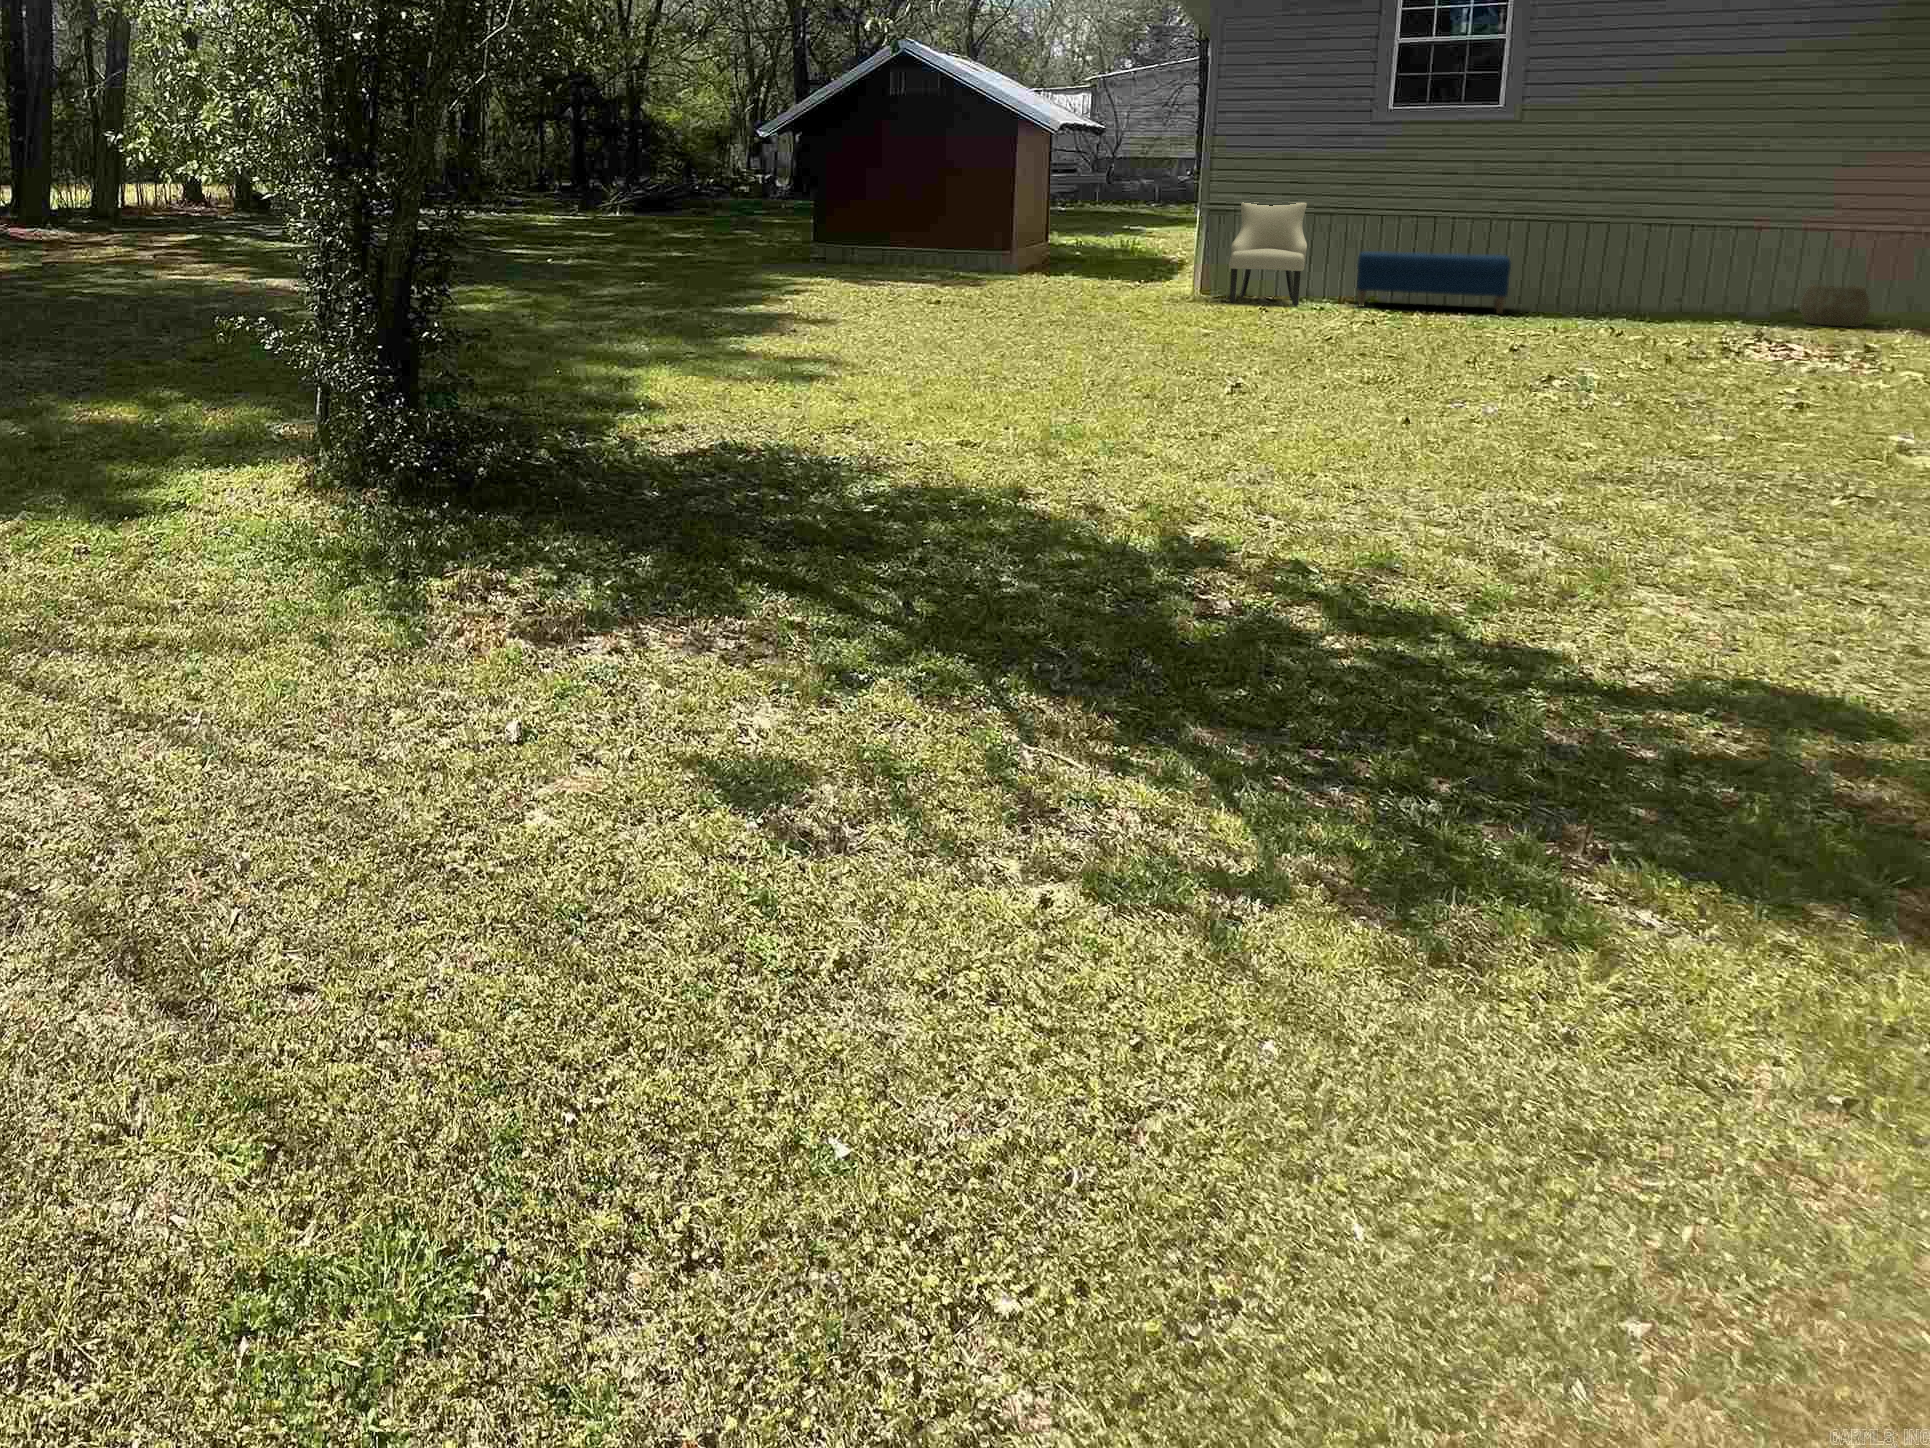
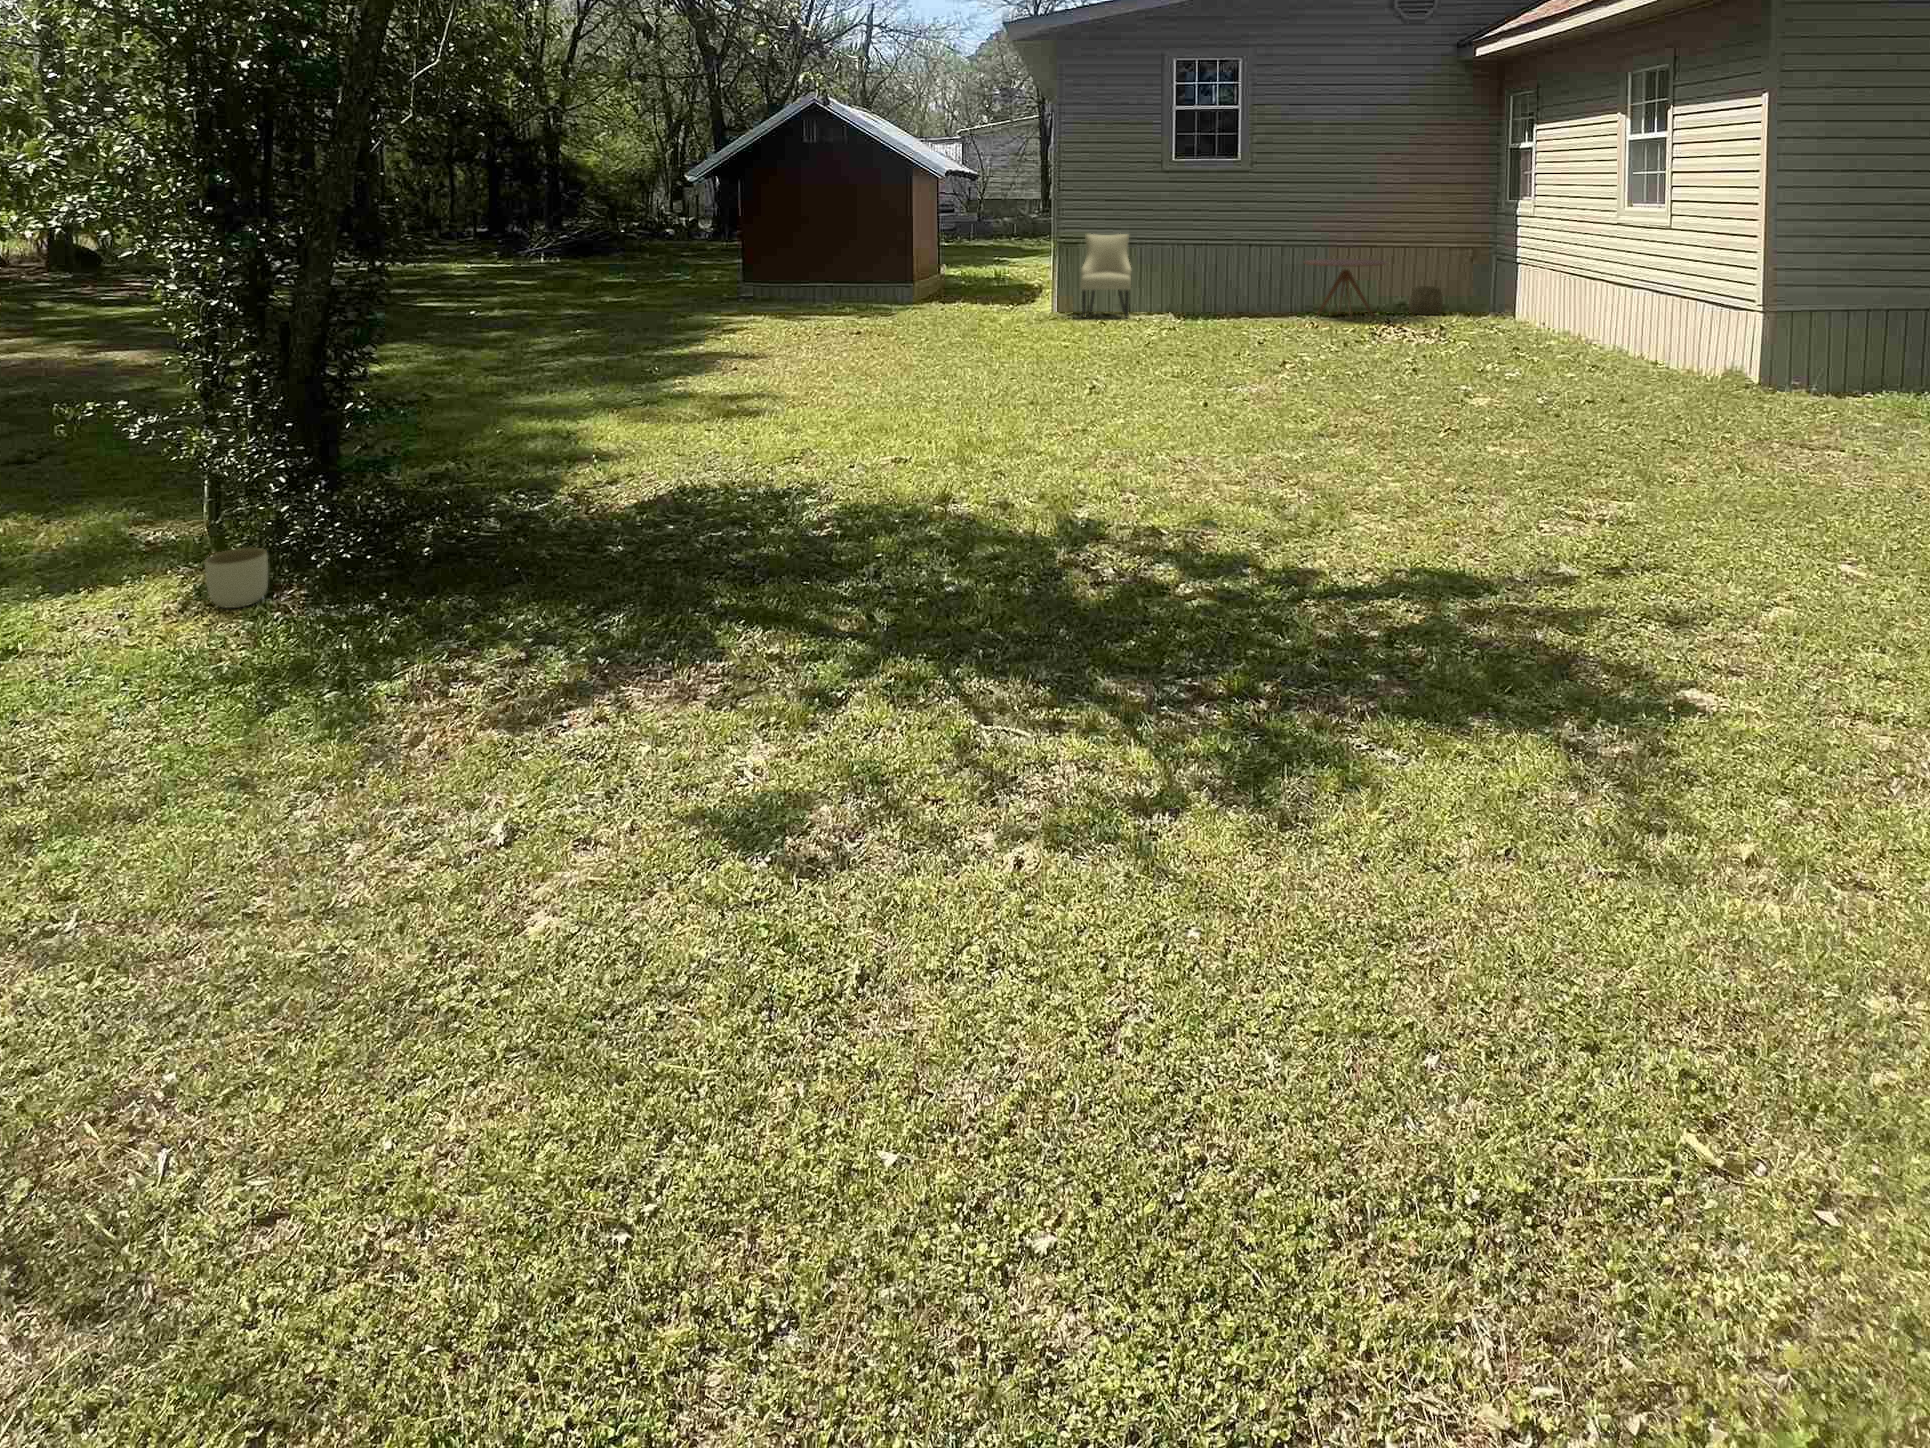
round table: none [1595,241,1762,327] -> present [1304,259,1388,319]
bench: present [1357,252,1511,314] -> none [1165,272,1257,317]
planter: none [318,450,363,498] -> present [205,548,268,608]

